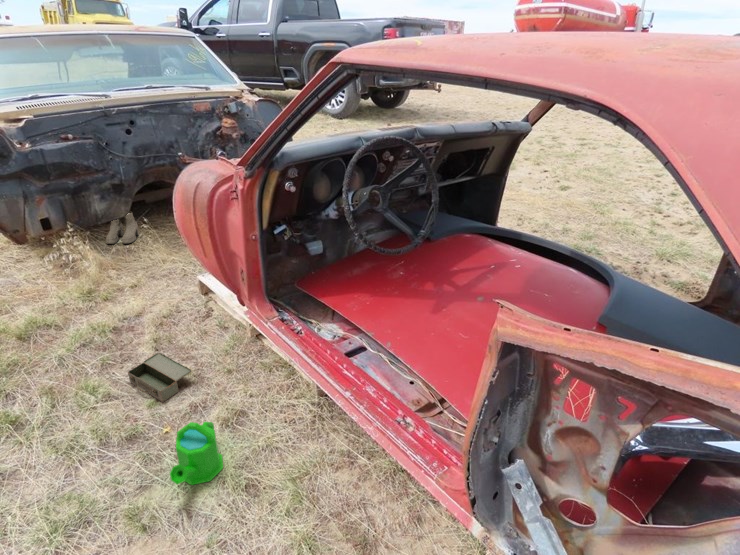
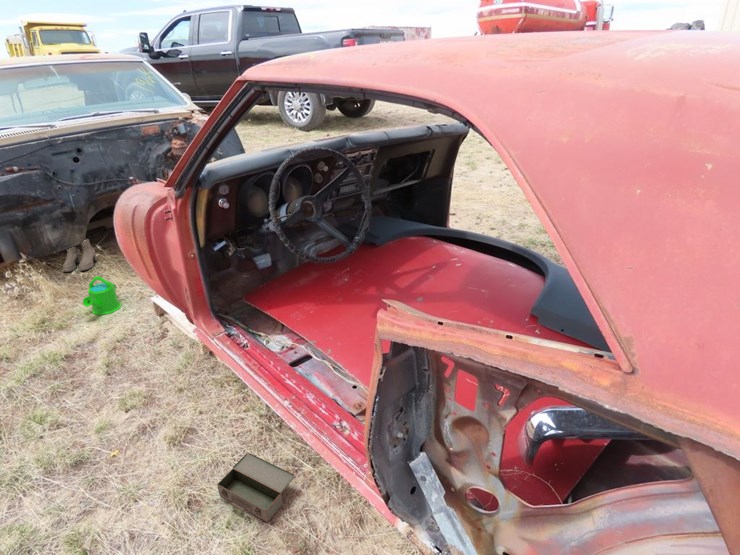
toolbox: present [128,353,191,402] -> present [217,453,295,522]
watering can: present [170,422,223,485] -> present [83,276,121,315]

